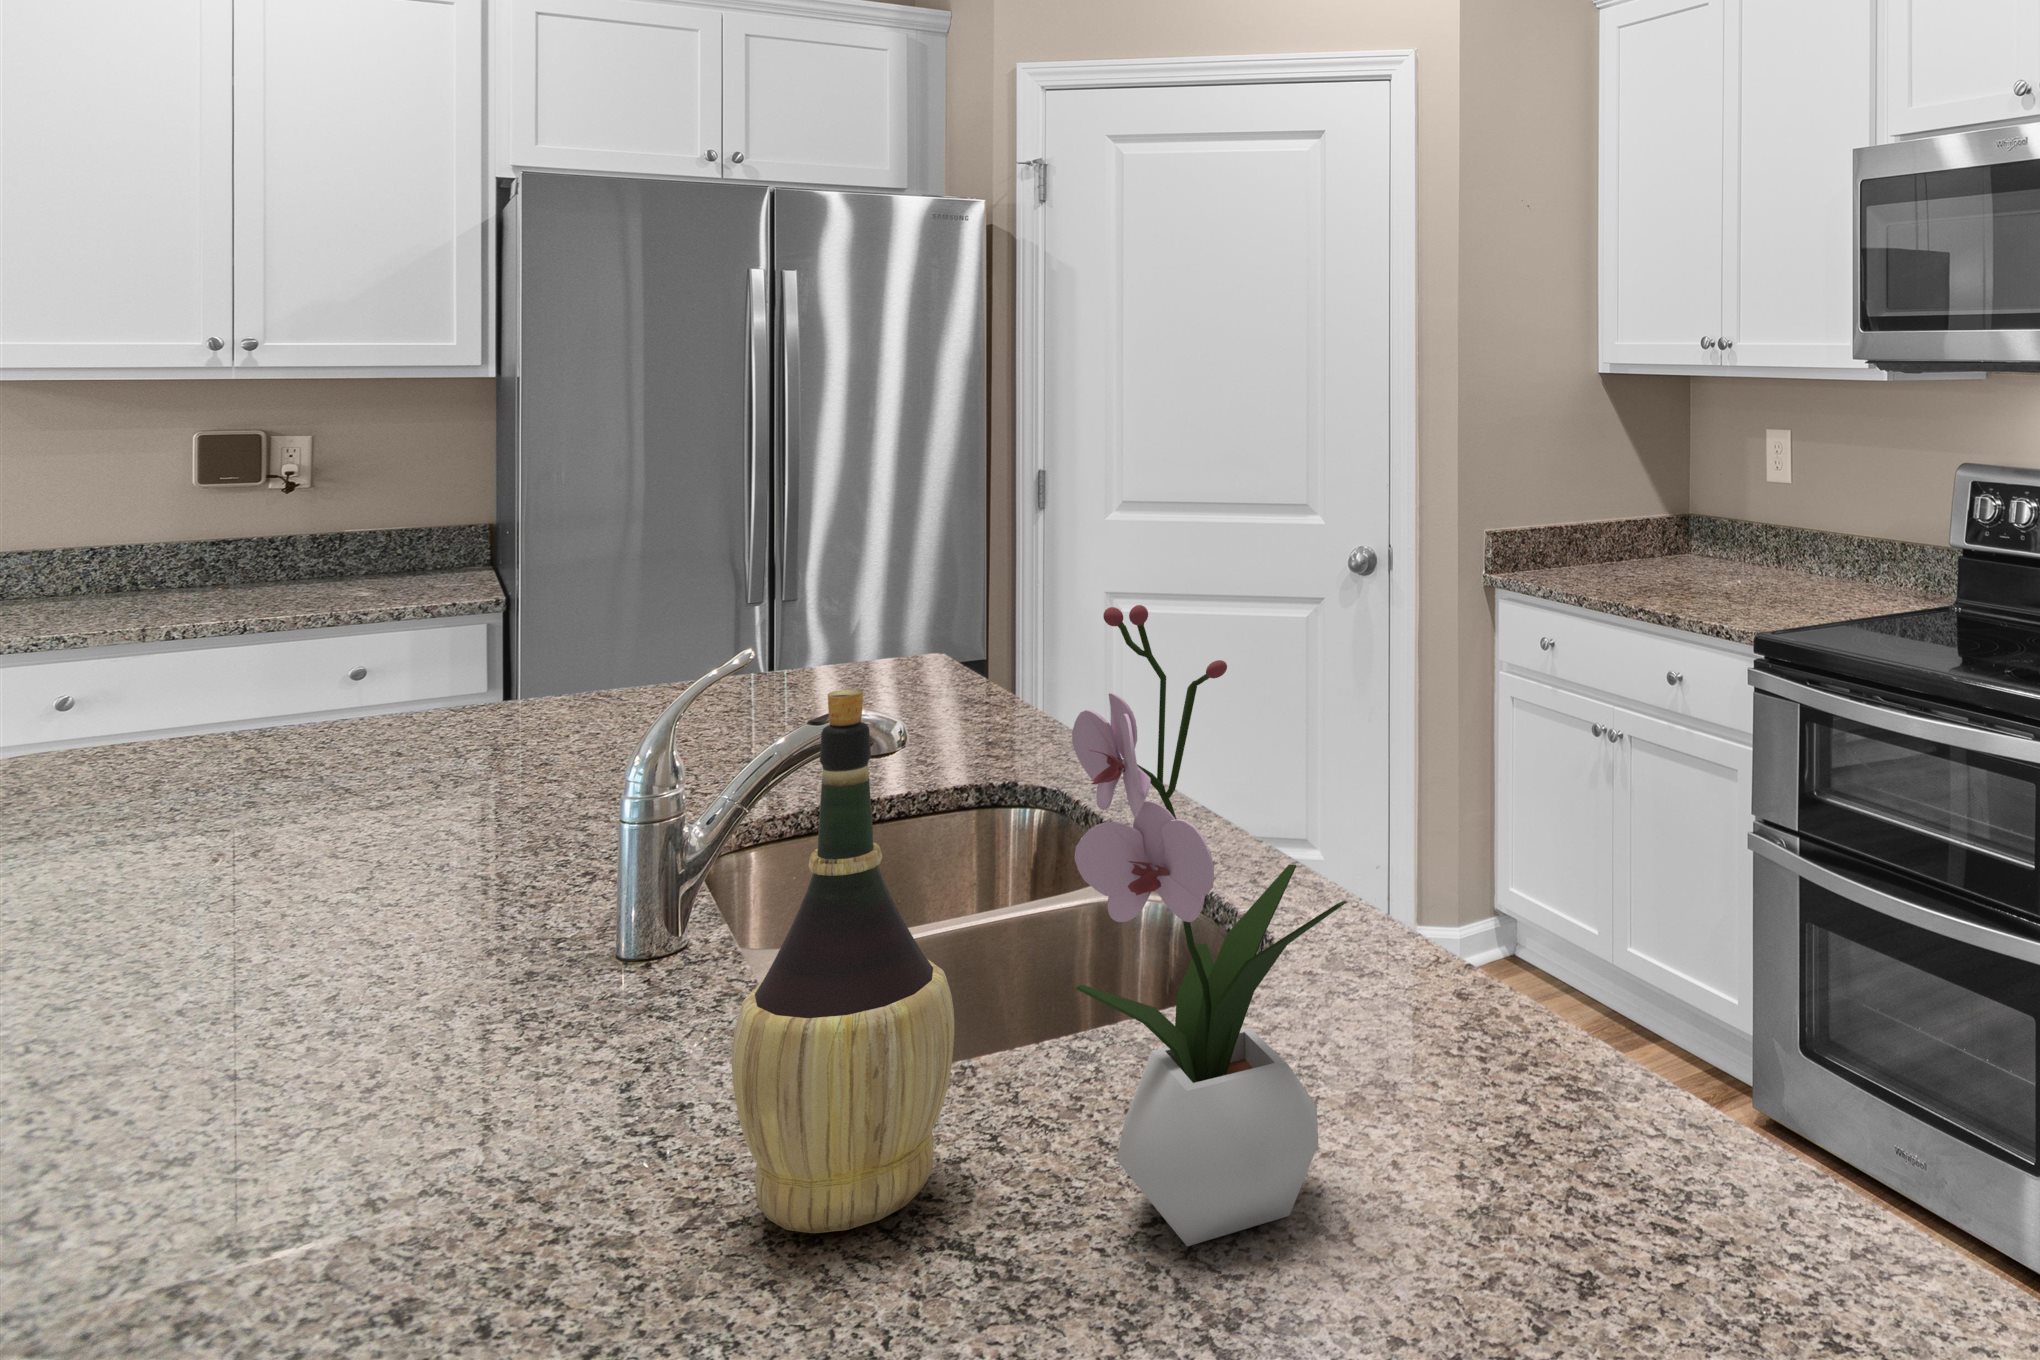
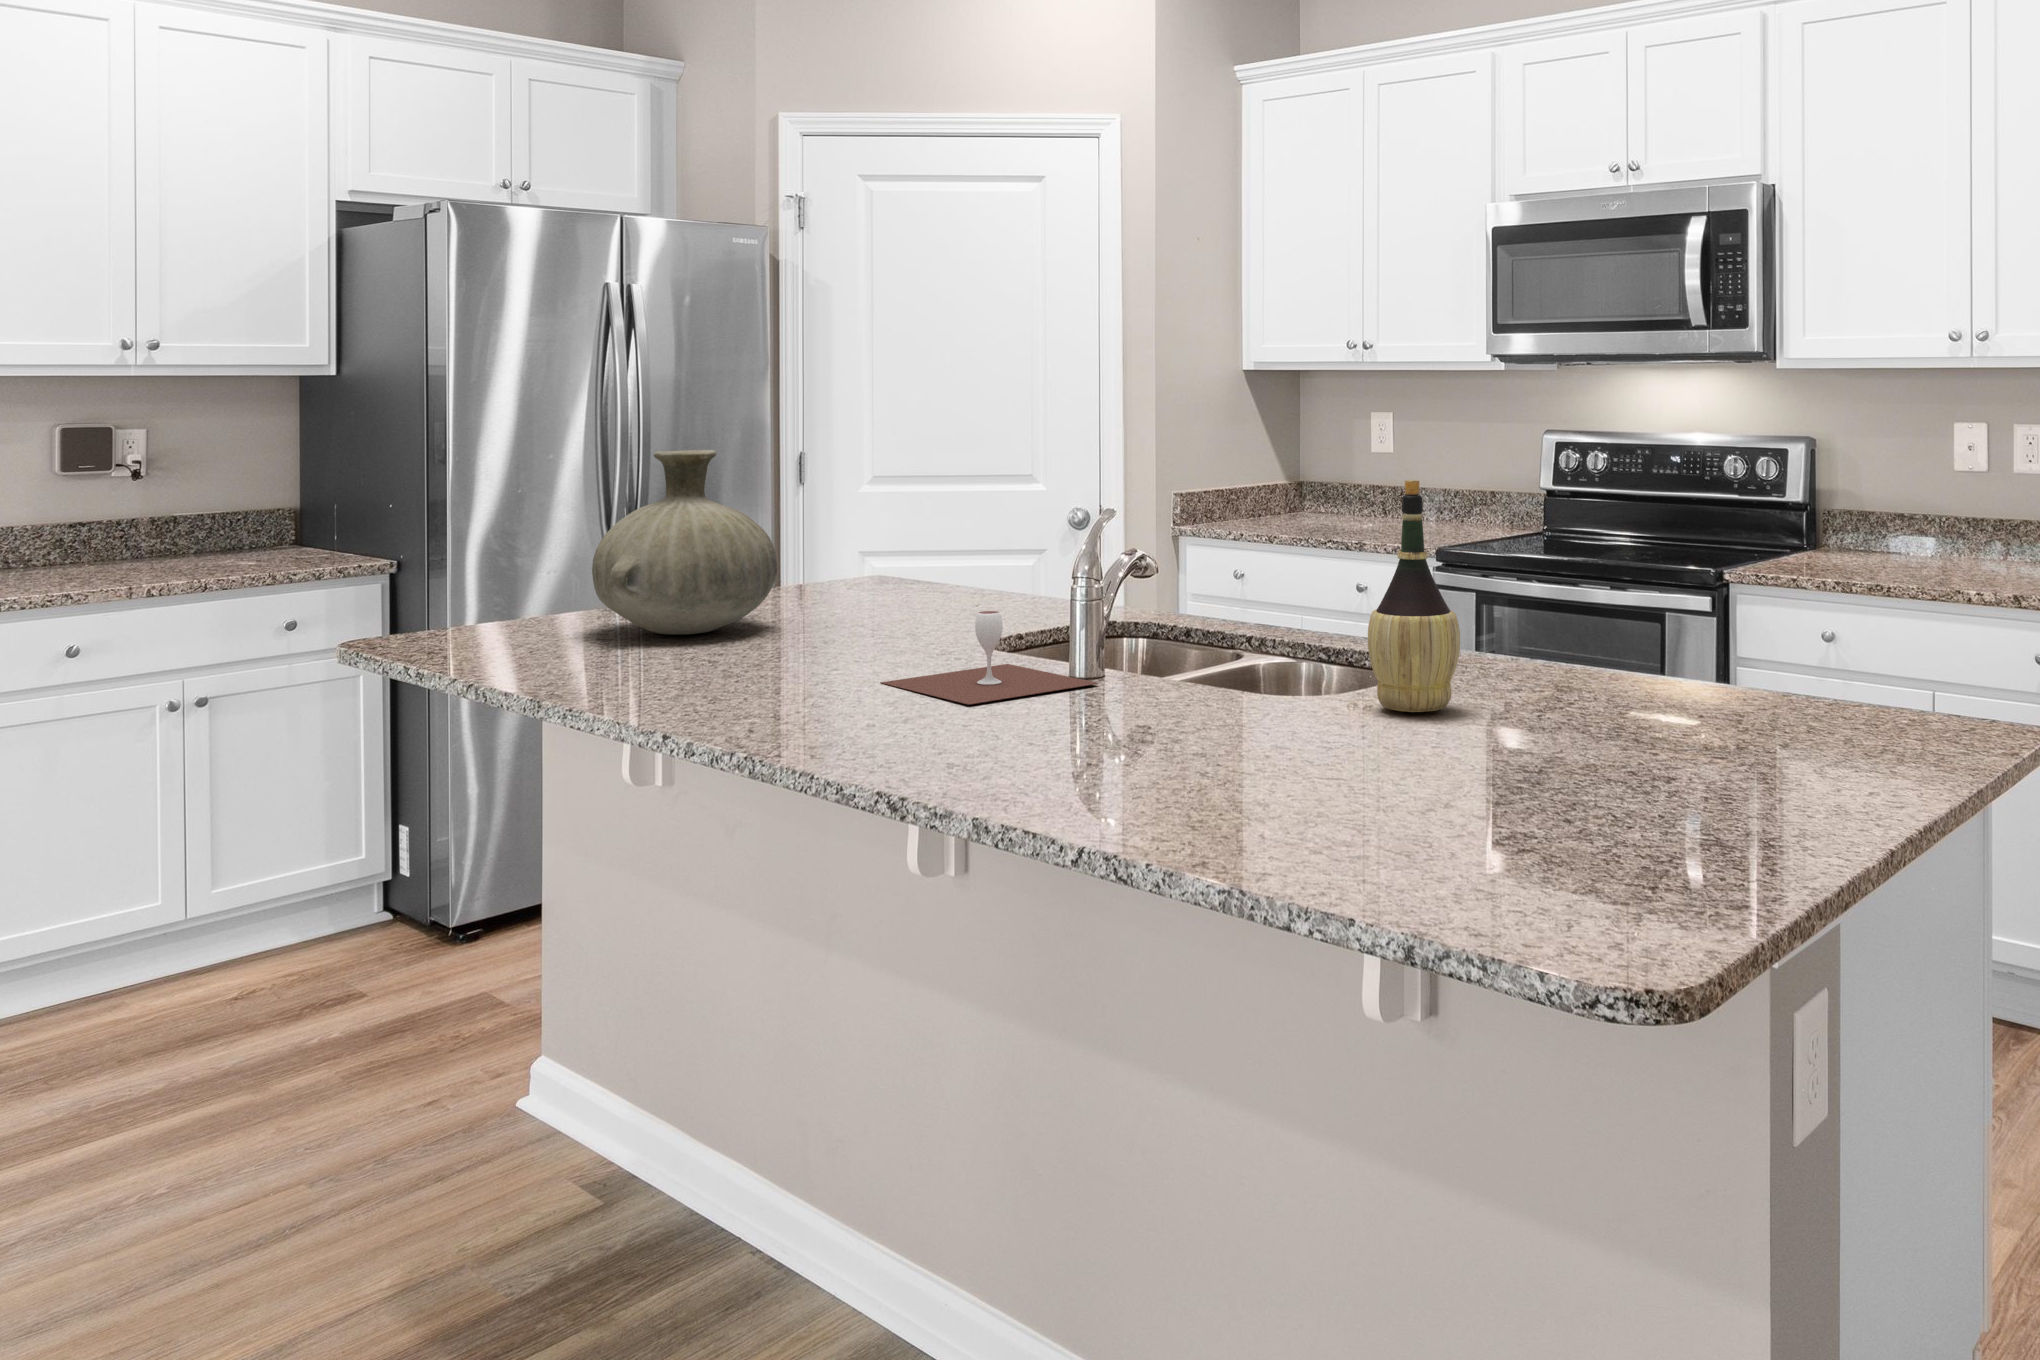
vase: none [128,512,509,792] -> present [592,450,777,634]
flower arrangement: present [1072,605,1347,1246] -> none [1510,440,1625,708]
wine glass: none [119,853,526,1075] -> present [880,611,1099,705]

